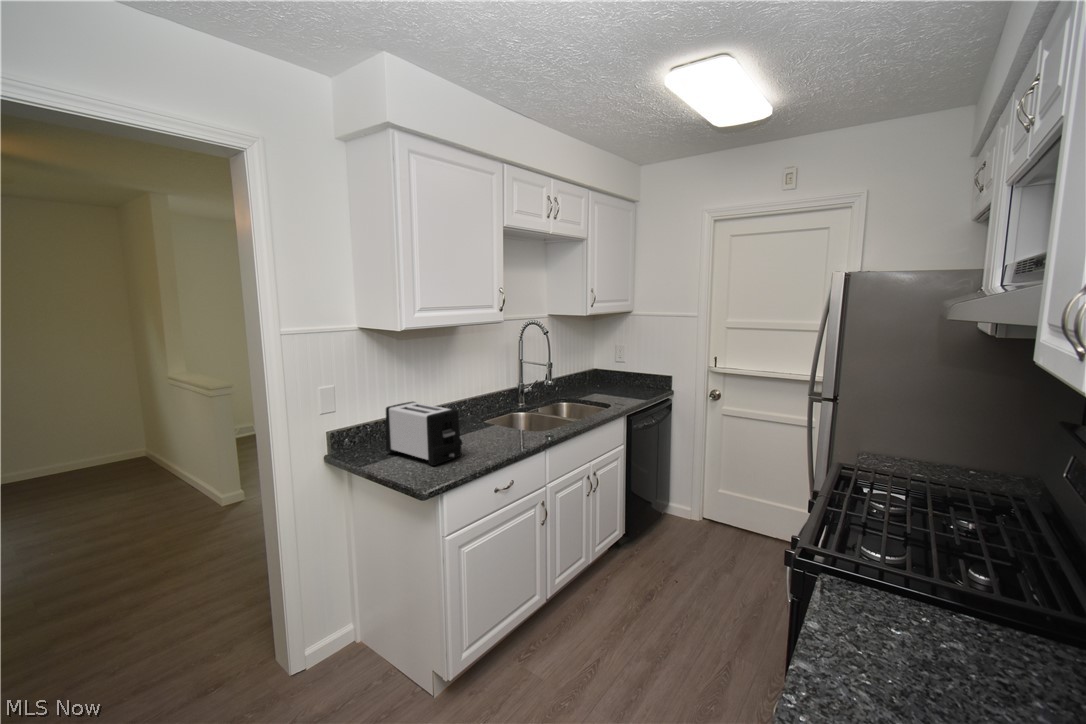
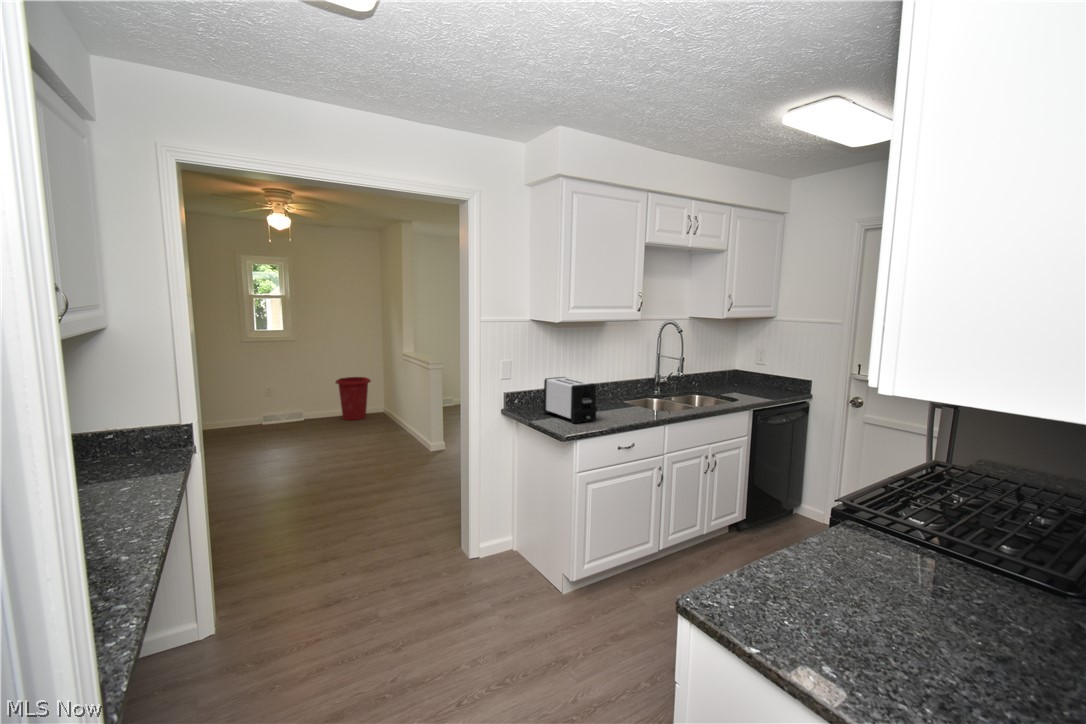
waste bin: none [67,411,129,473] -> present [335,377,371,420]

